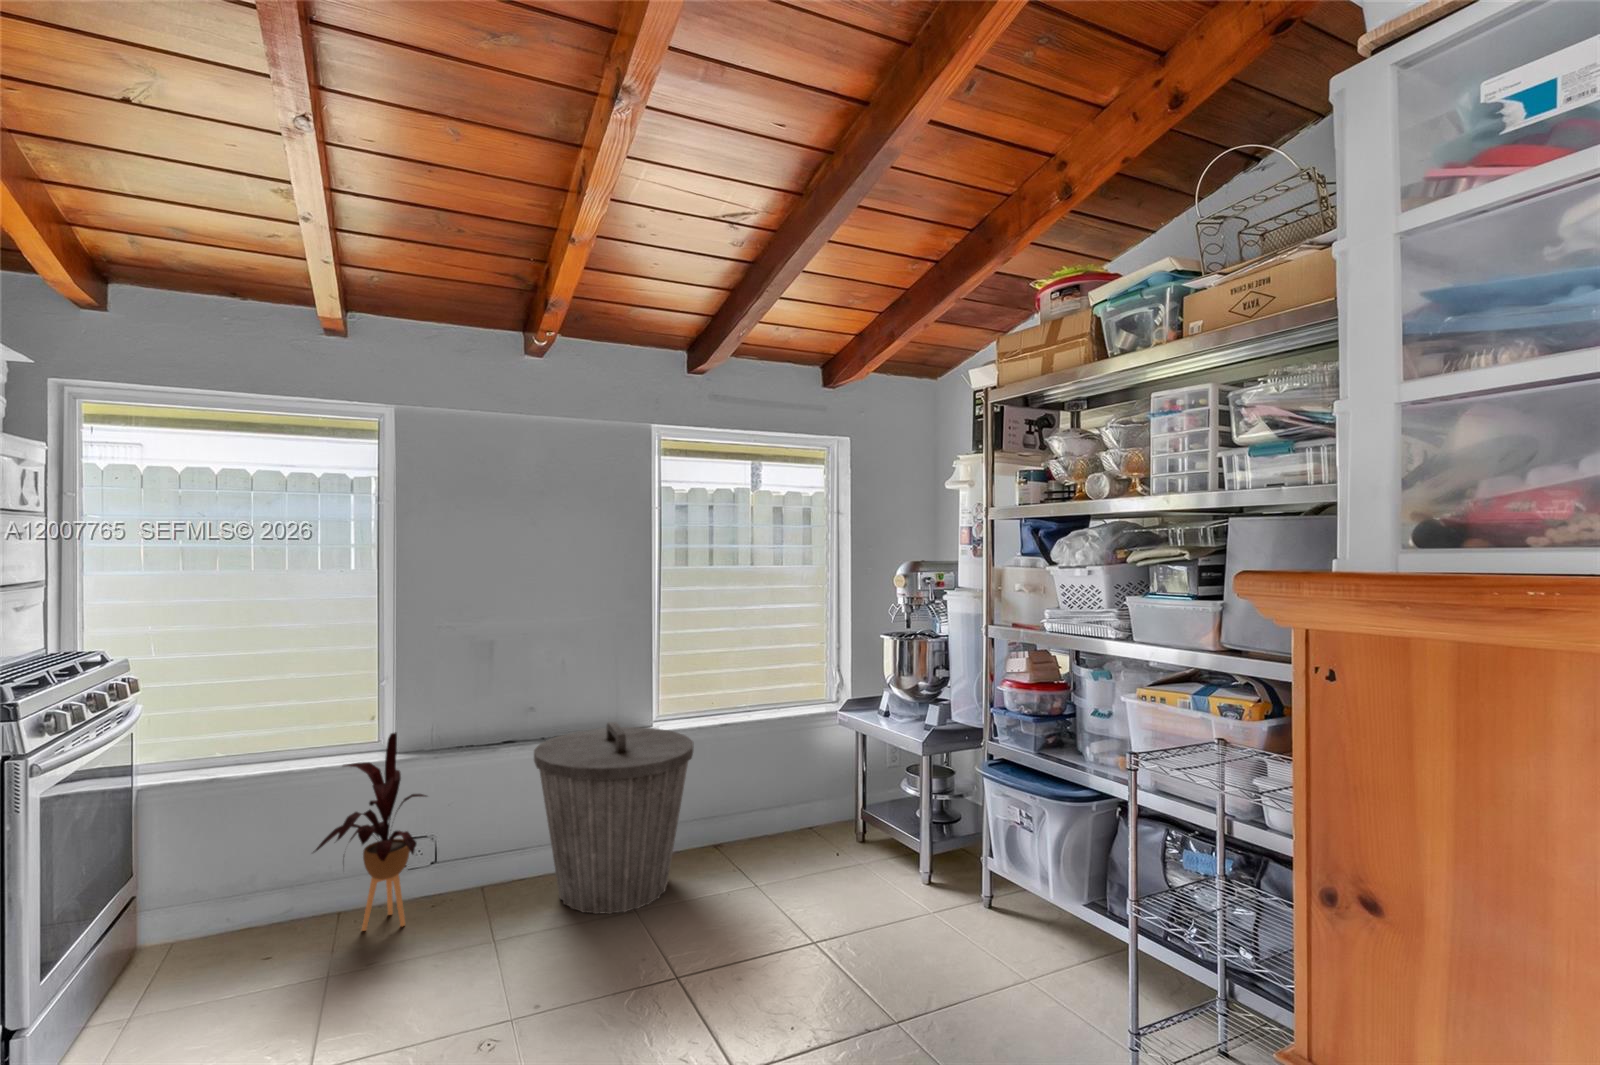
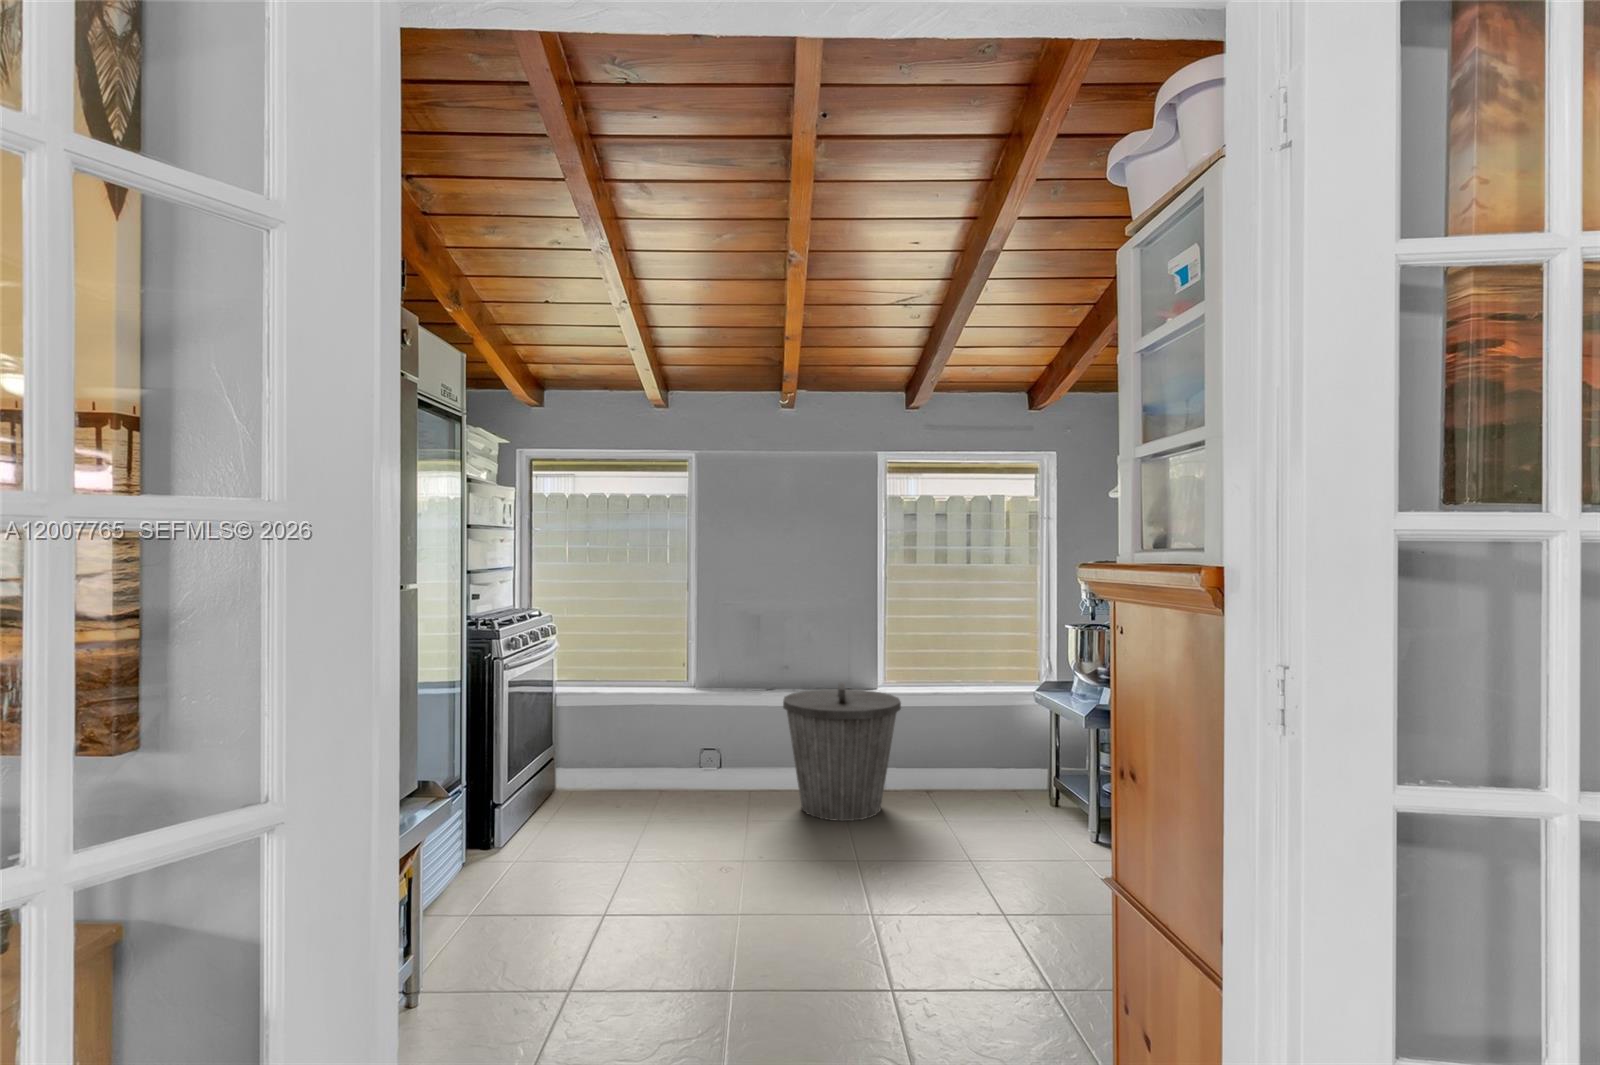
house plant: present [315,732,426,931] -> none [644,673,715,806]

